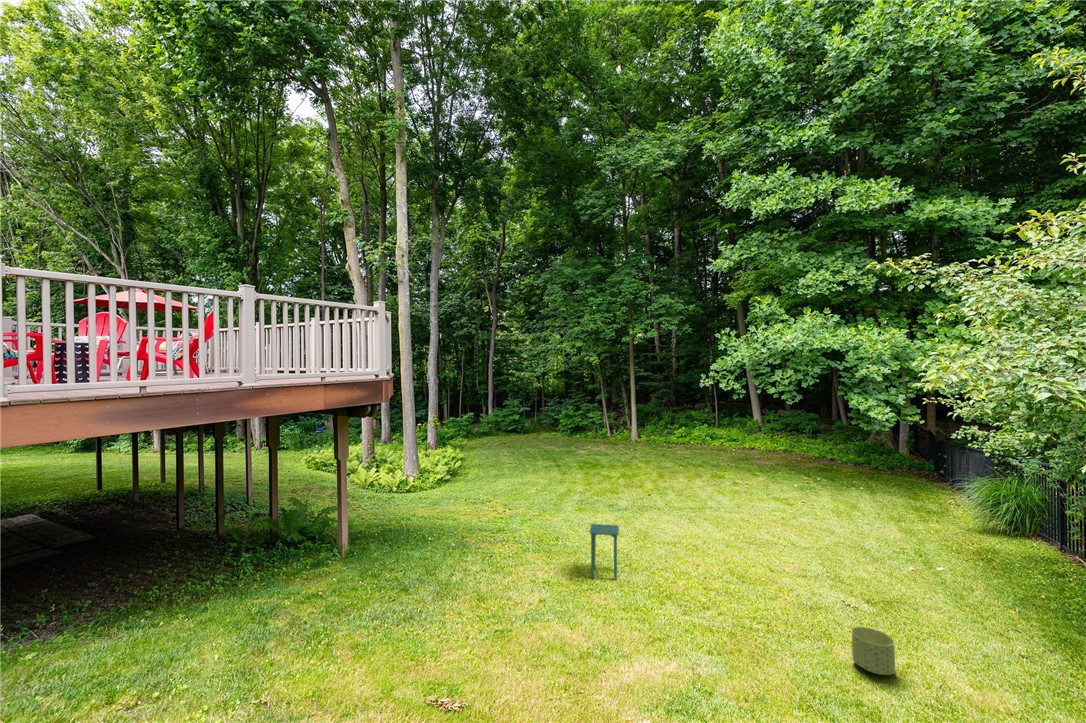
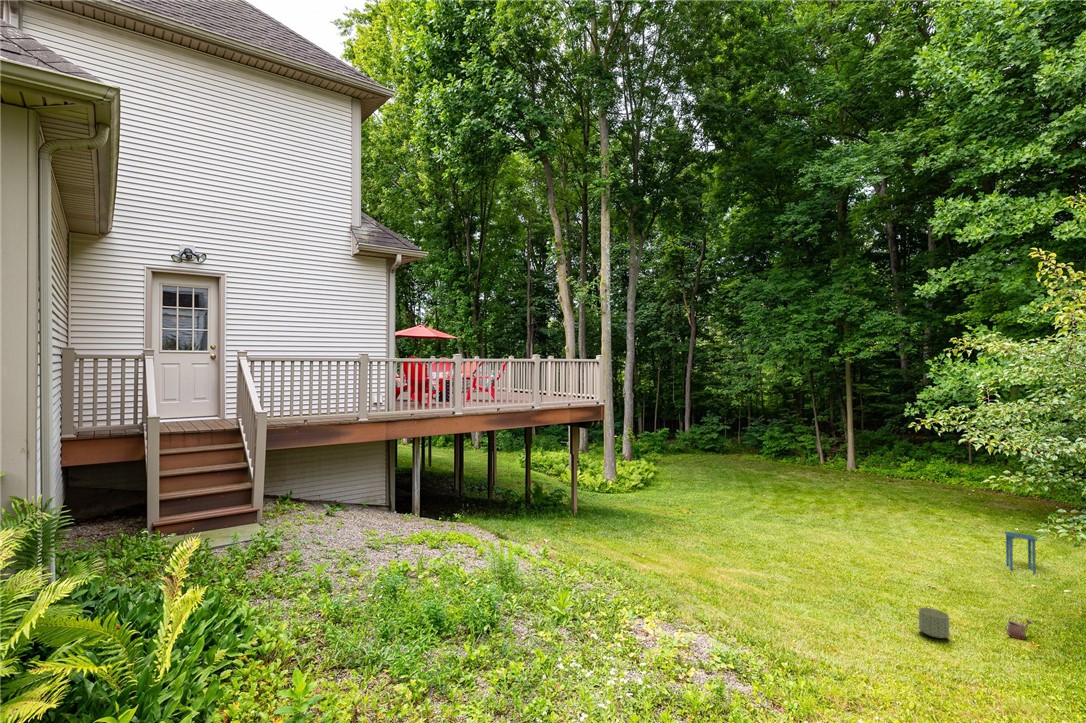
side table: present [590,524,619,580] -> present [1004,532,1037,574]
watering can: none [920,610,945,641] -> present [1005,616,1033,639]

